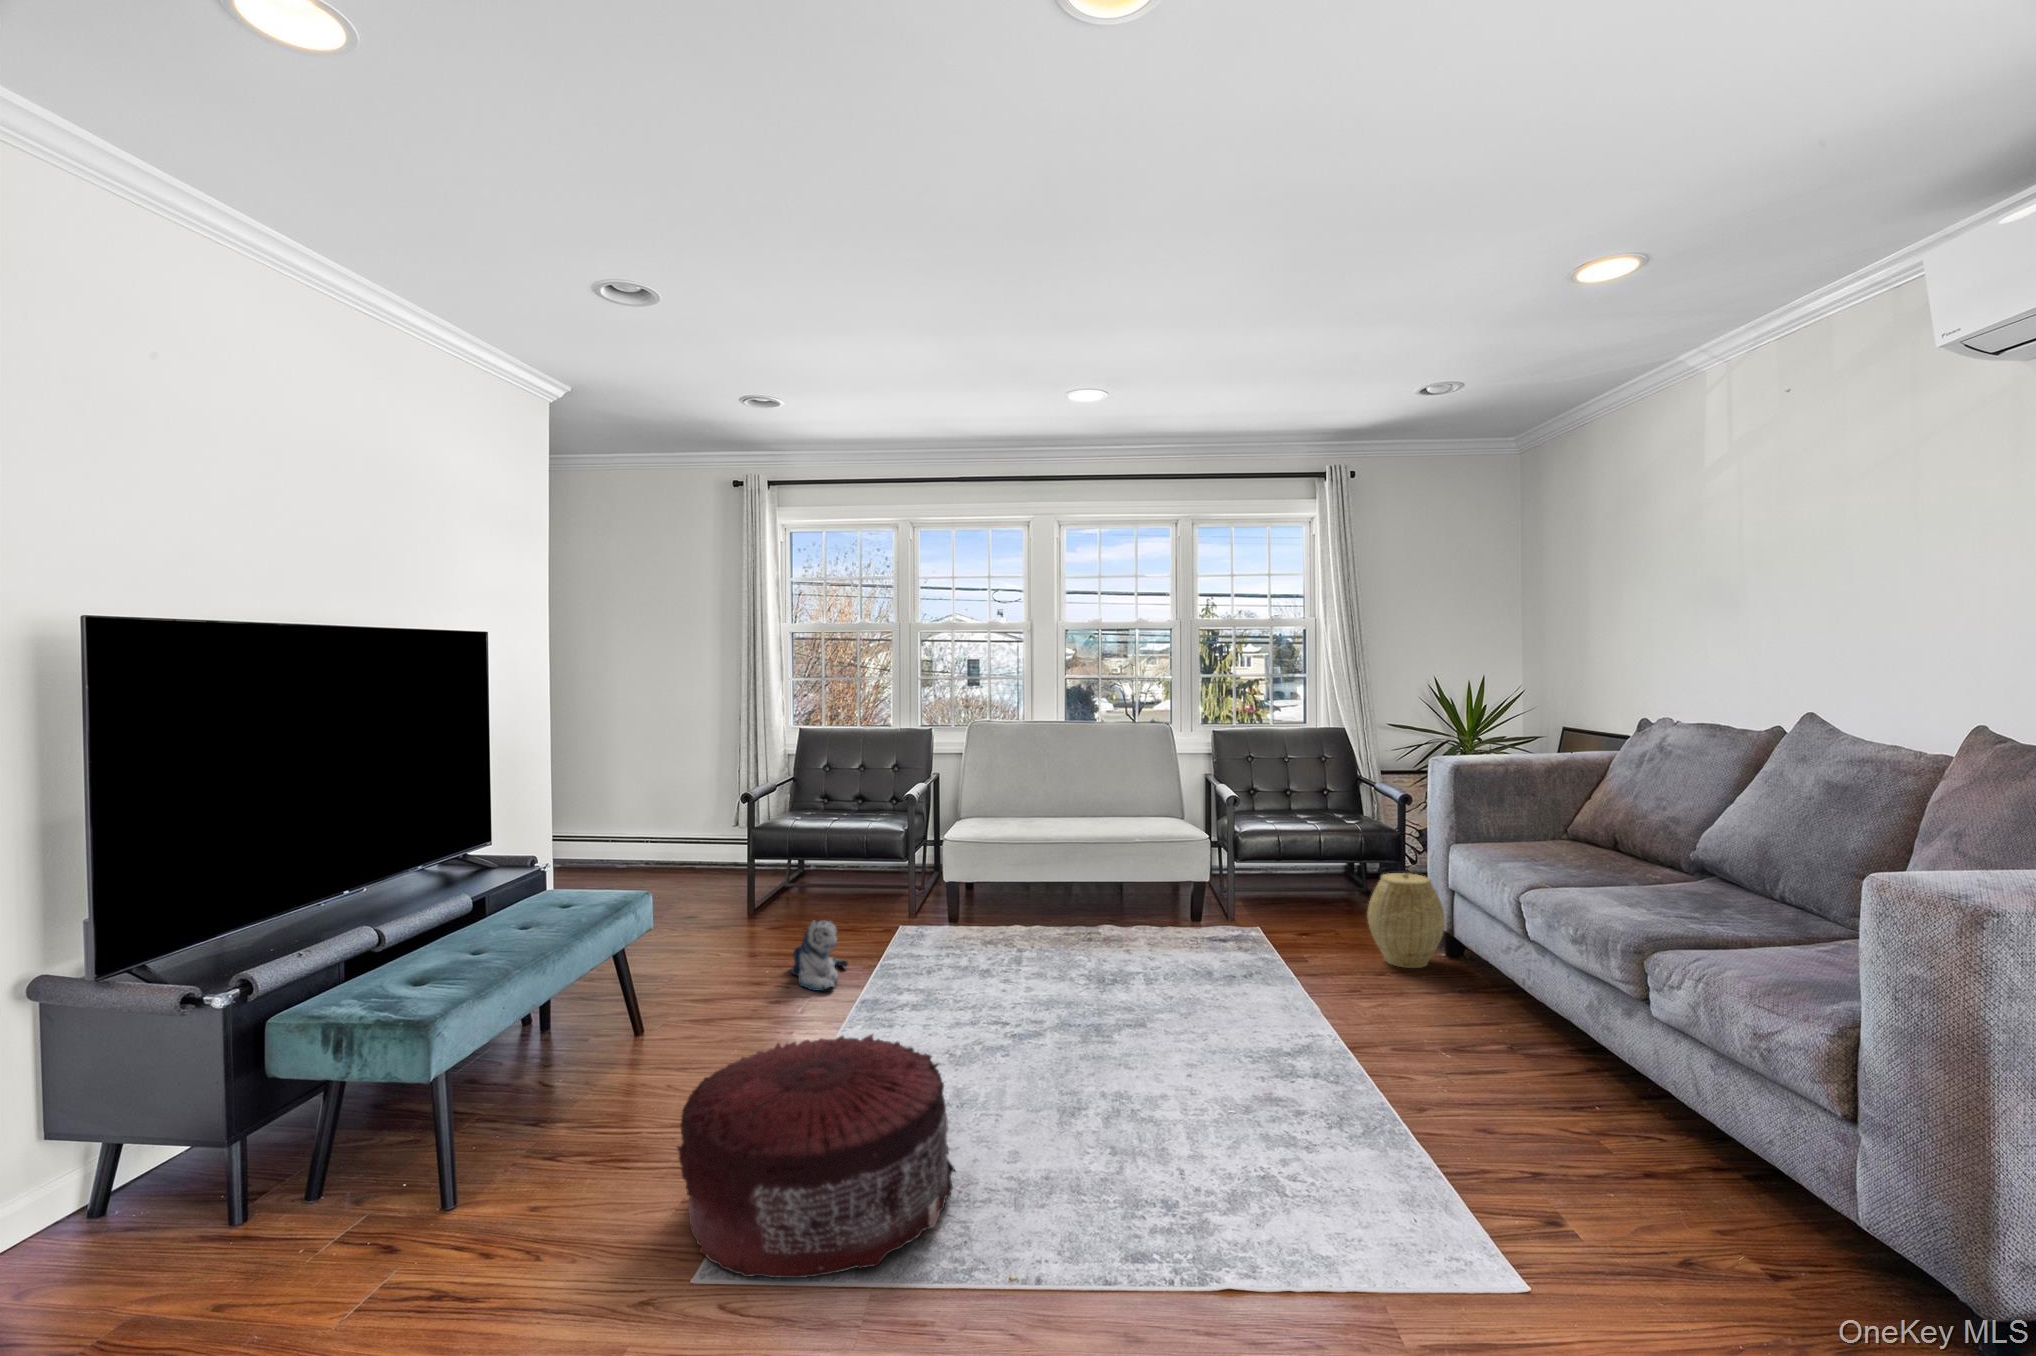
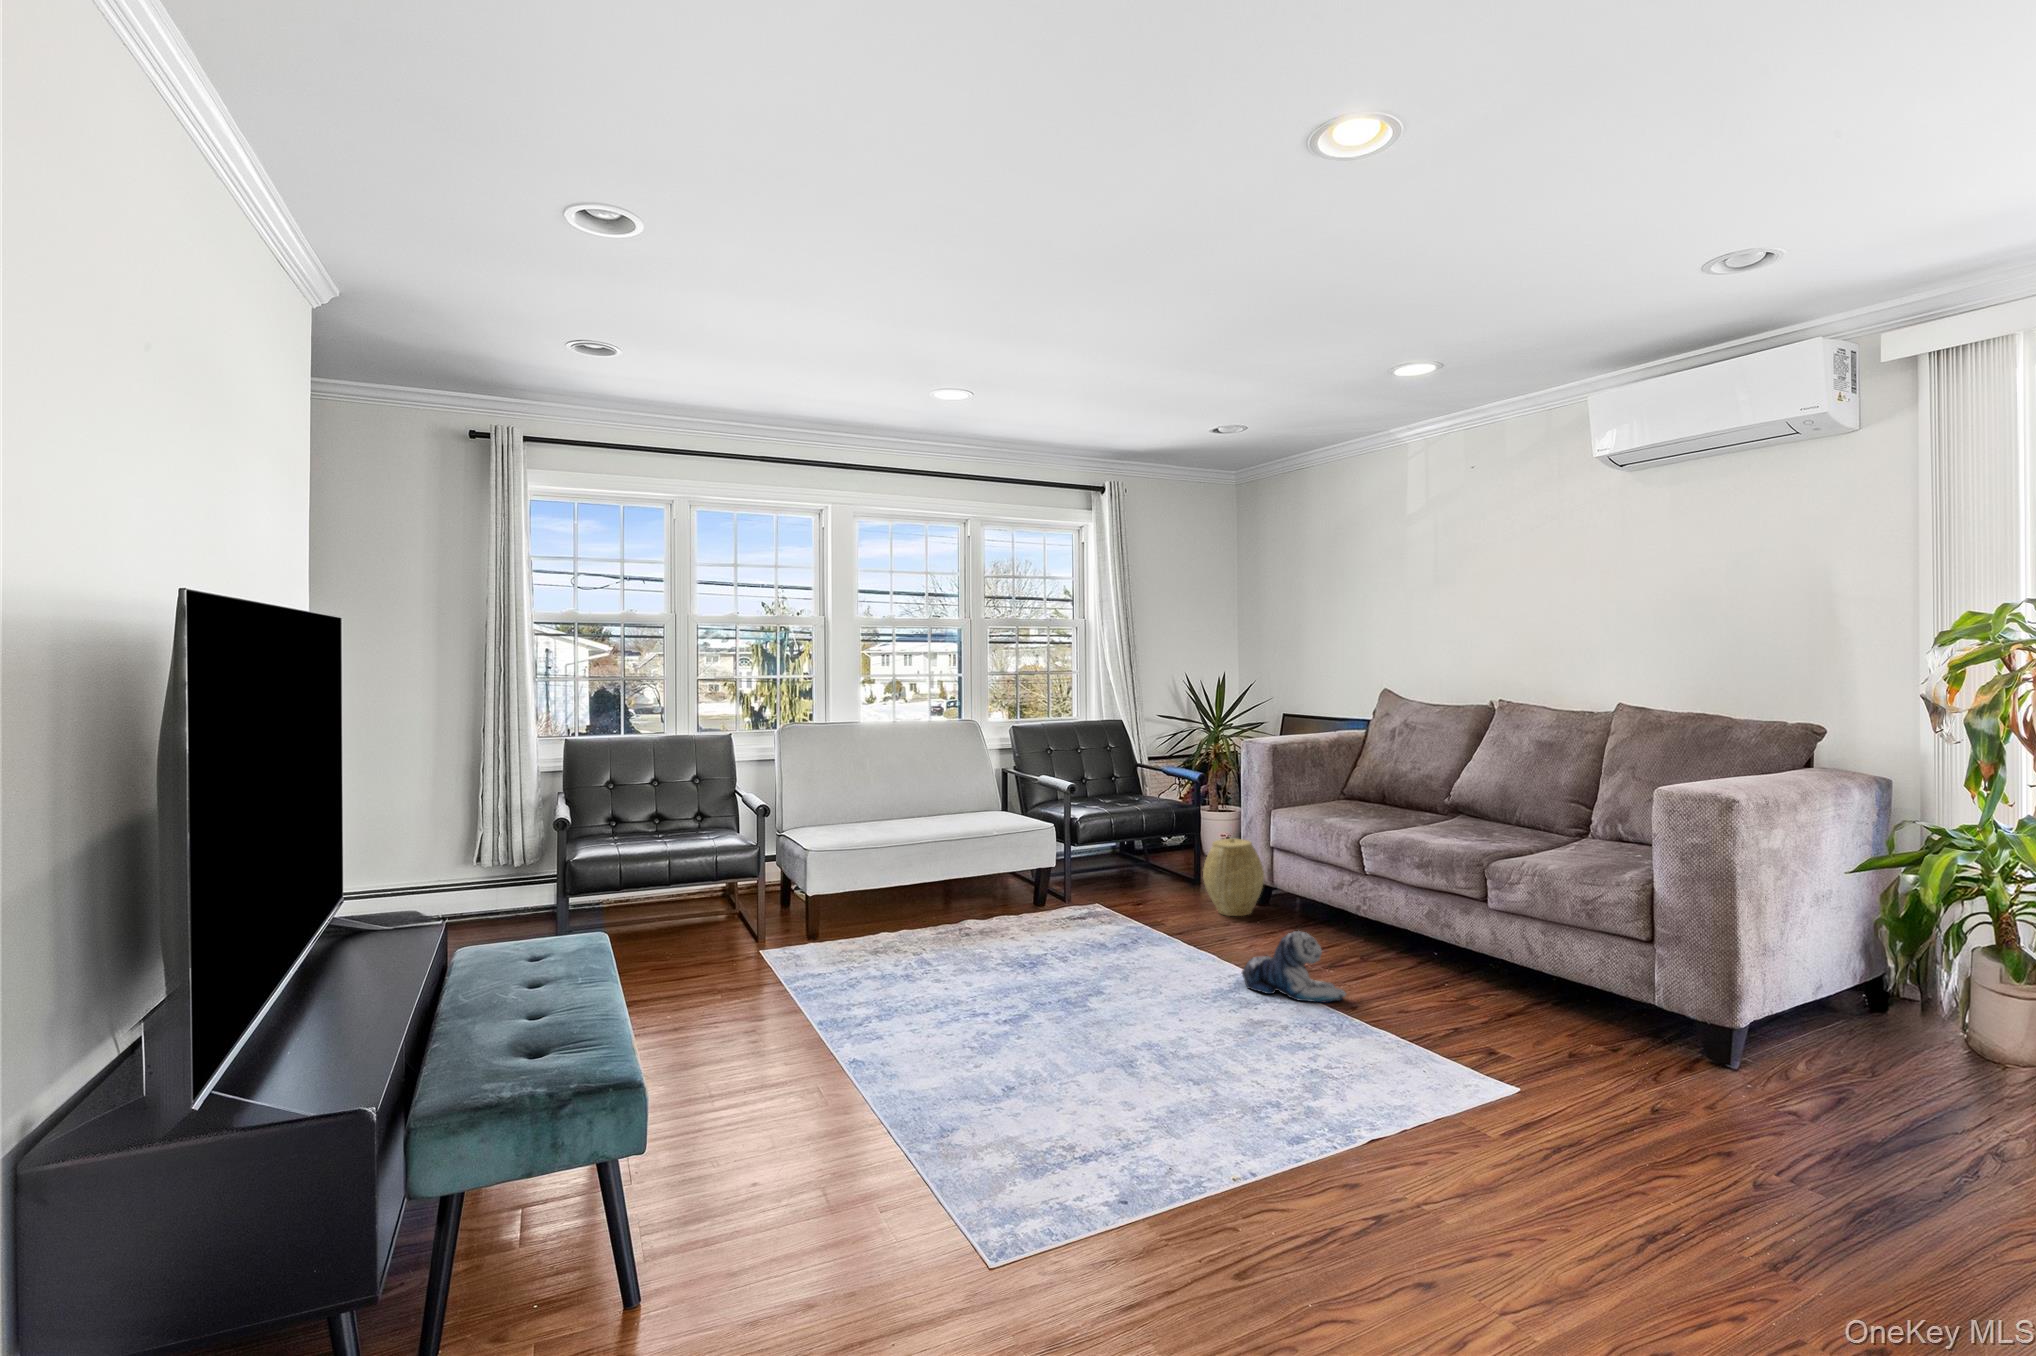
plush toy: present [791,920,848,991] -> present [1242,931,1346,1003]
pouf: present [677,1034,955,1278] -> none [896,1025,1134,1239]

